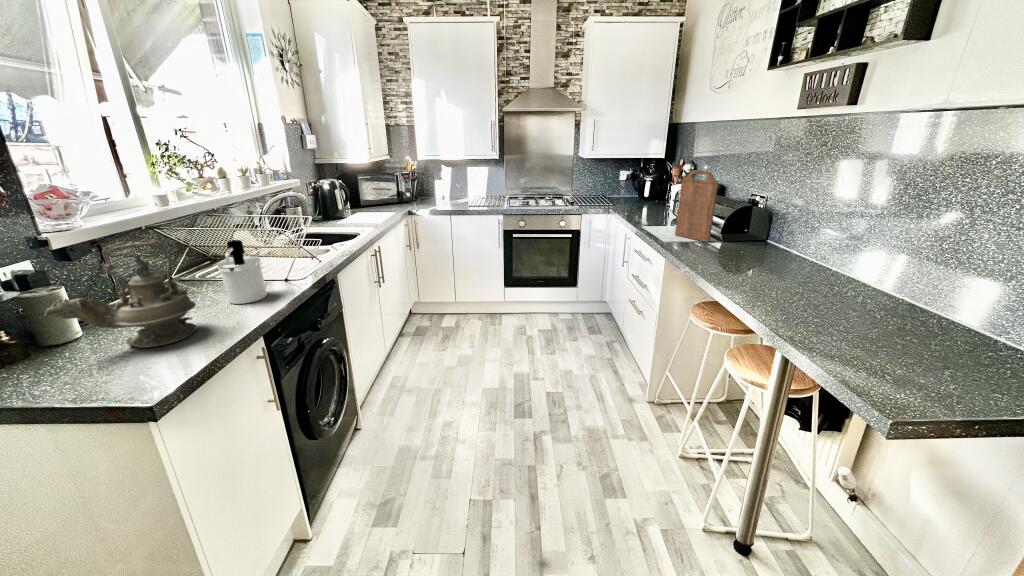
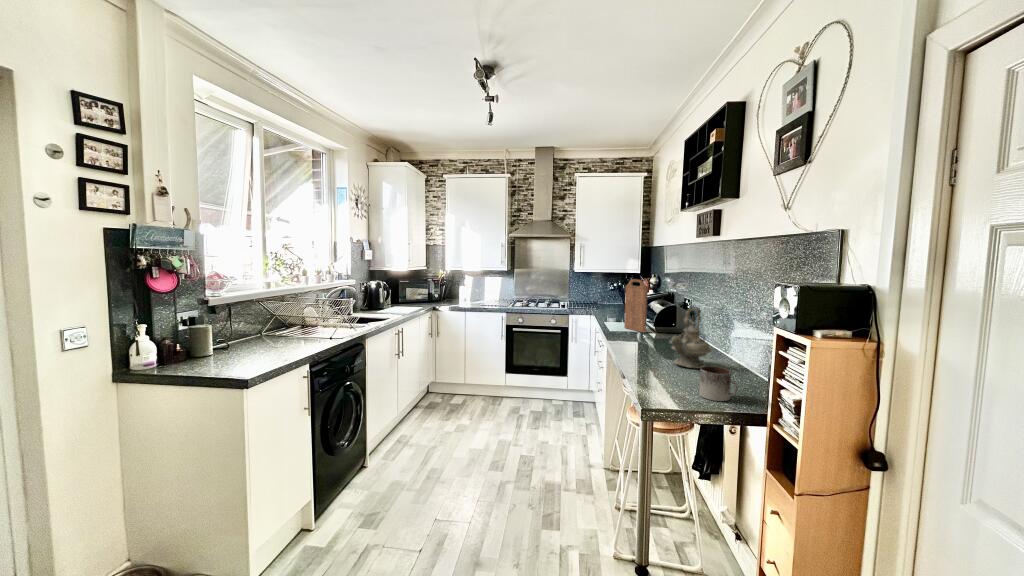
teapot: present [45,239,197,348] -> present [670,308,711,368]
soap dispenser: present [217,240,267,304] -> none [292,308,318,347]
mug: none [906,322,996,380] -> present [699,366,738,401]

